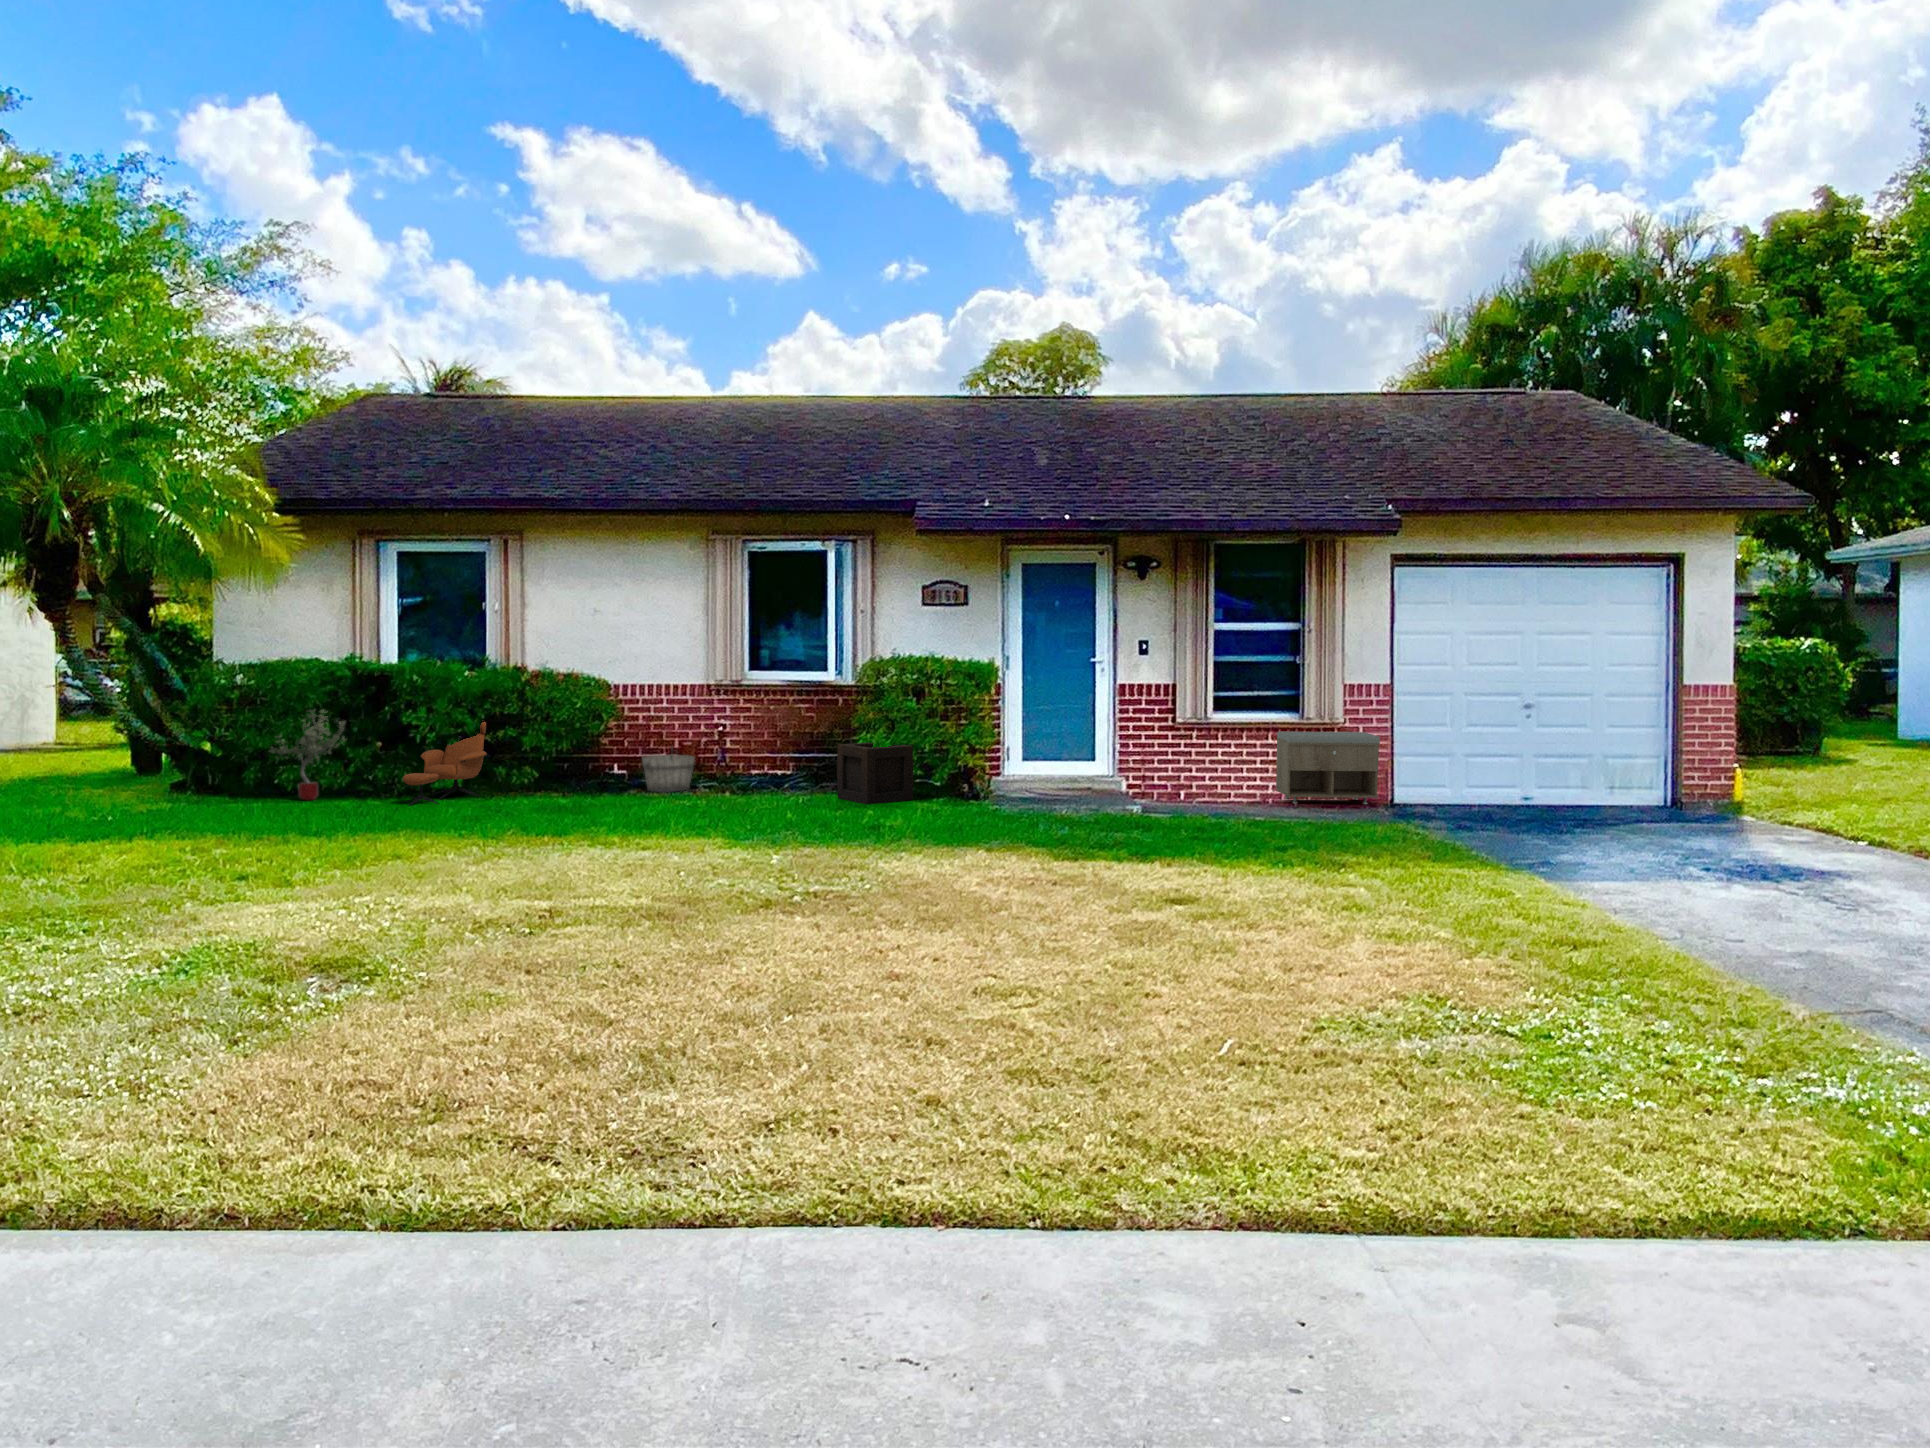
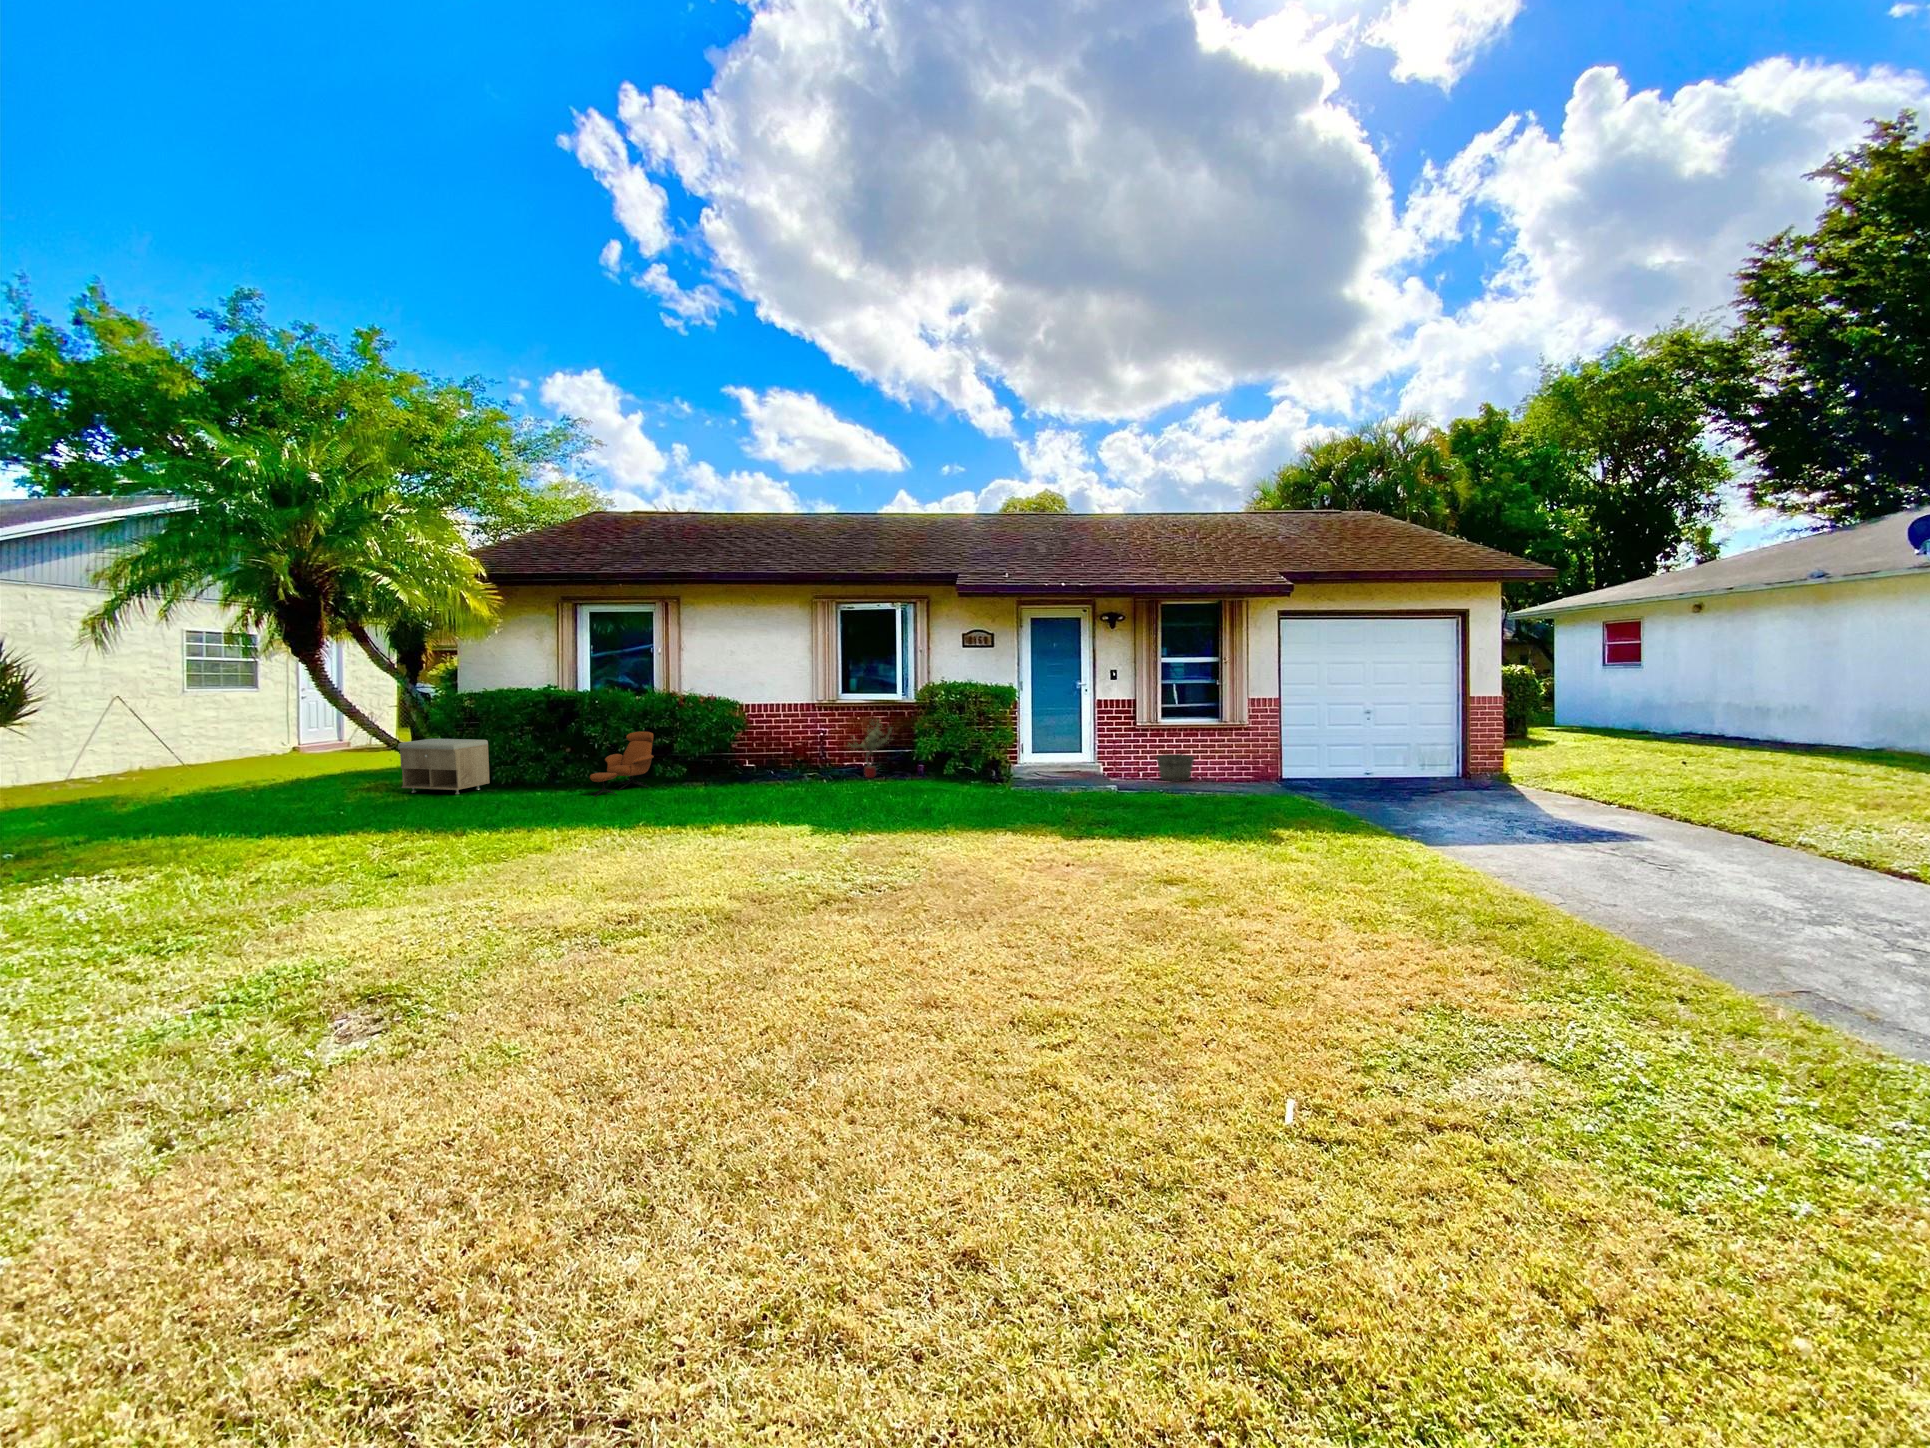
potted tree: present [269,709,345,800] -> present [848,720,892,778]
storage bench: present [1276,732,1380,804] -> present [398,739,490,794]
wooden crate: present [837,743,913,804] -> none [904,742,958,788]
wooden bucket: present [642,754,695,792] -> present [1157,754,1194,781]

